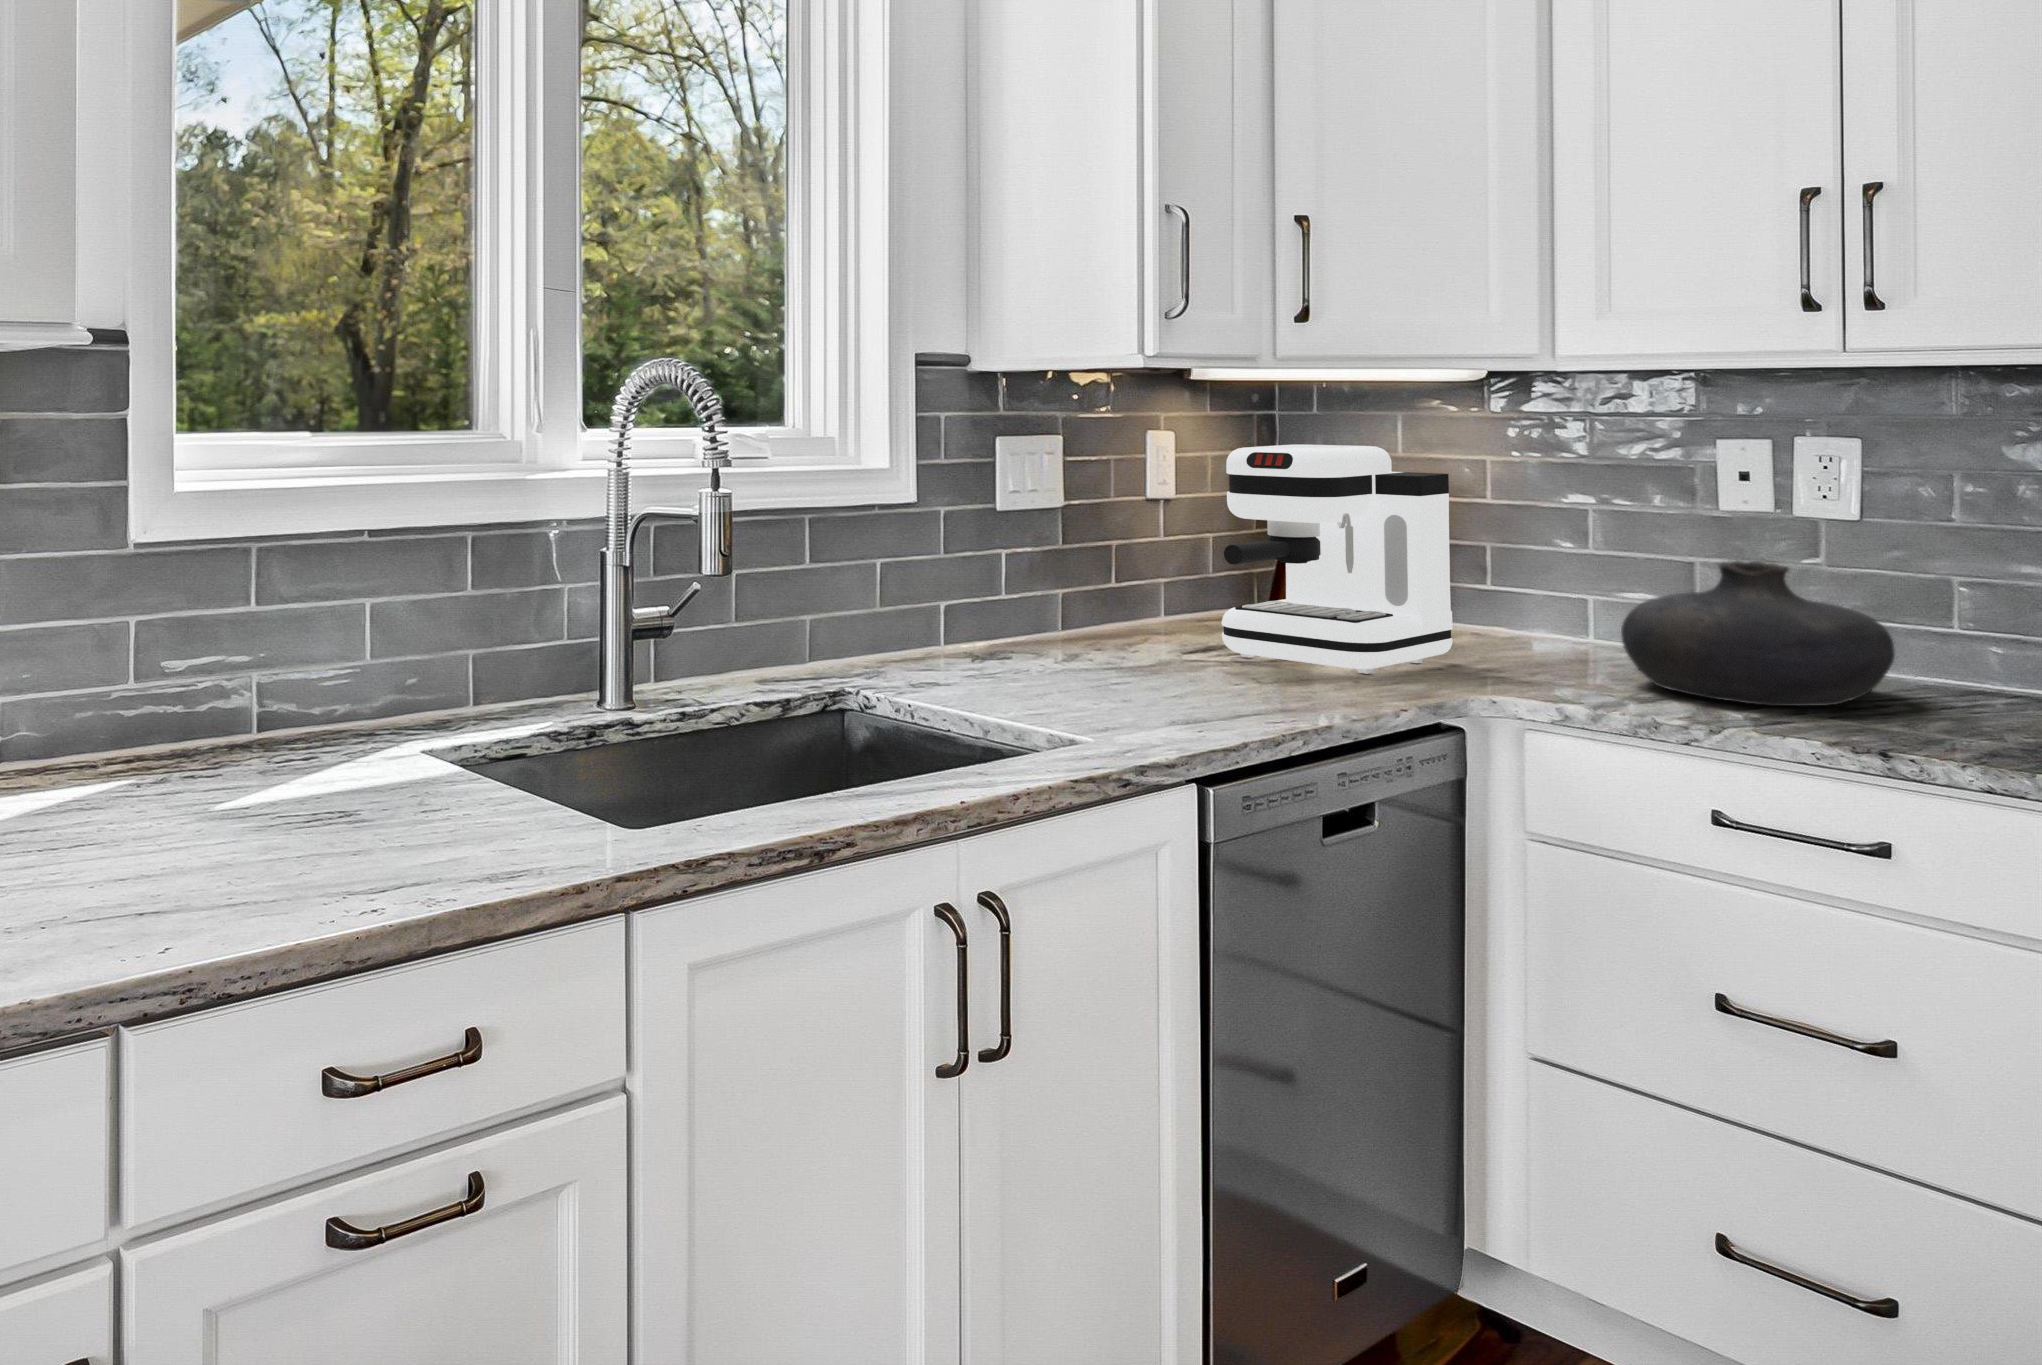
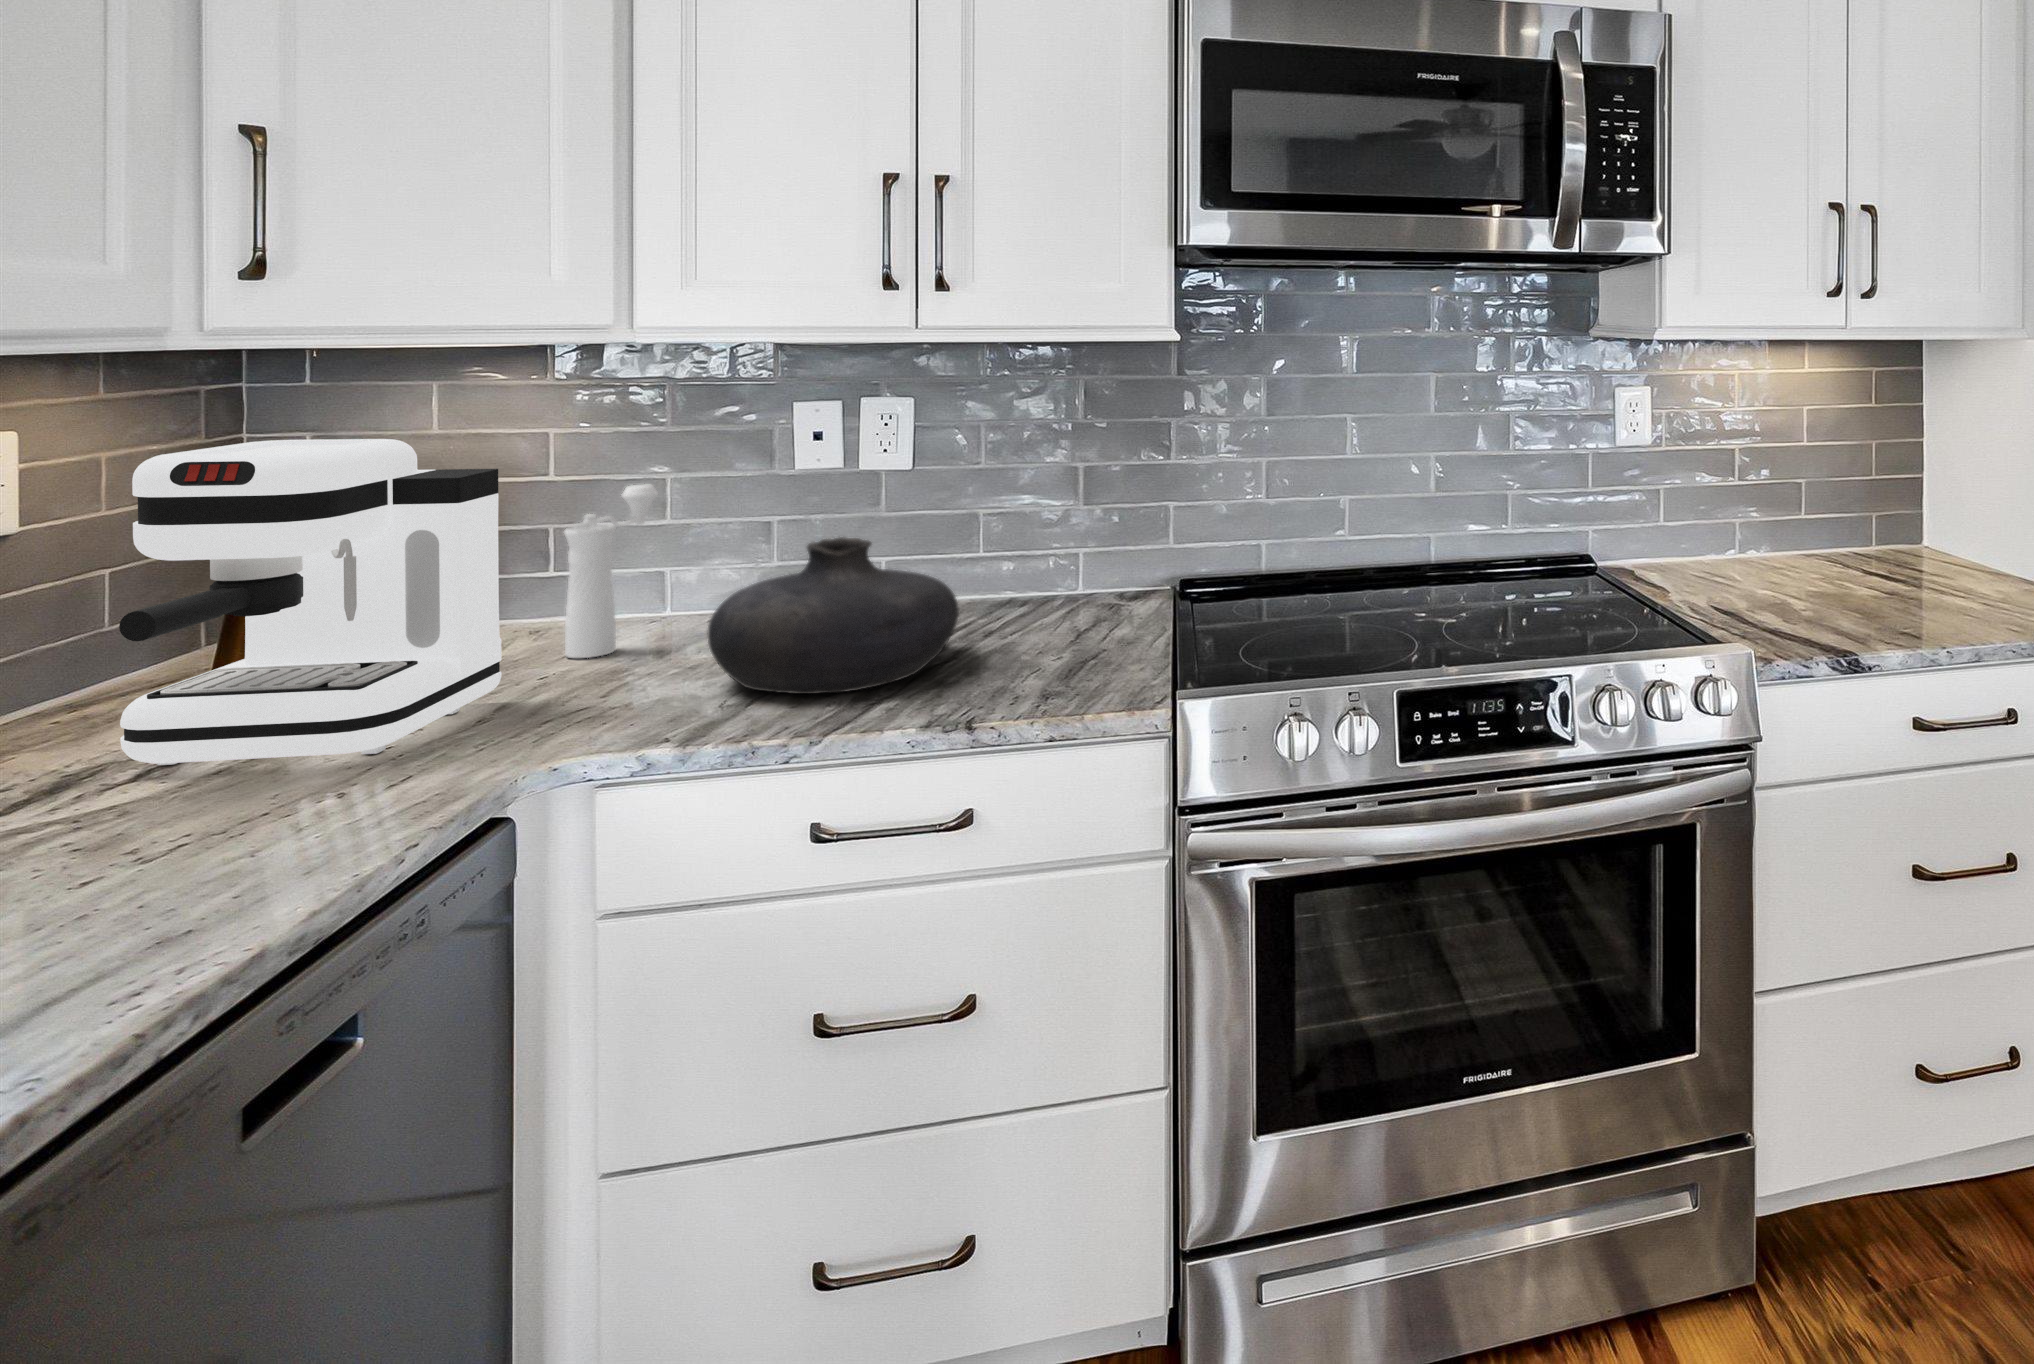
pepper mill: none [1502,506,1585,649] -> present [564,485,658,658]

